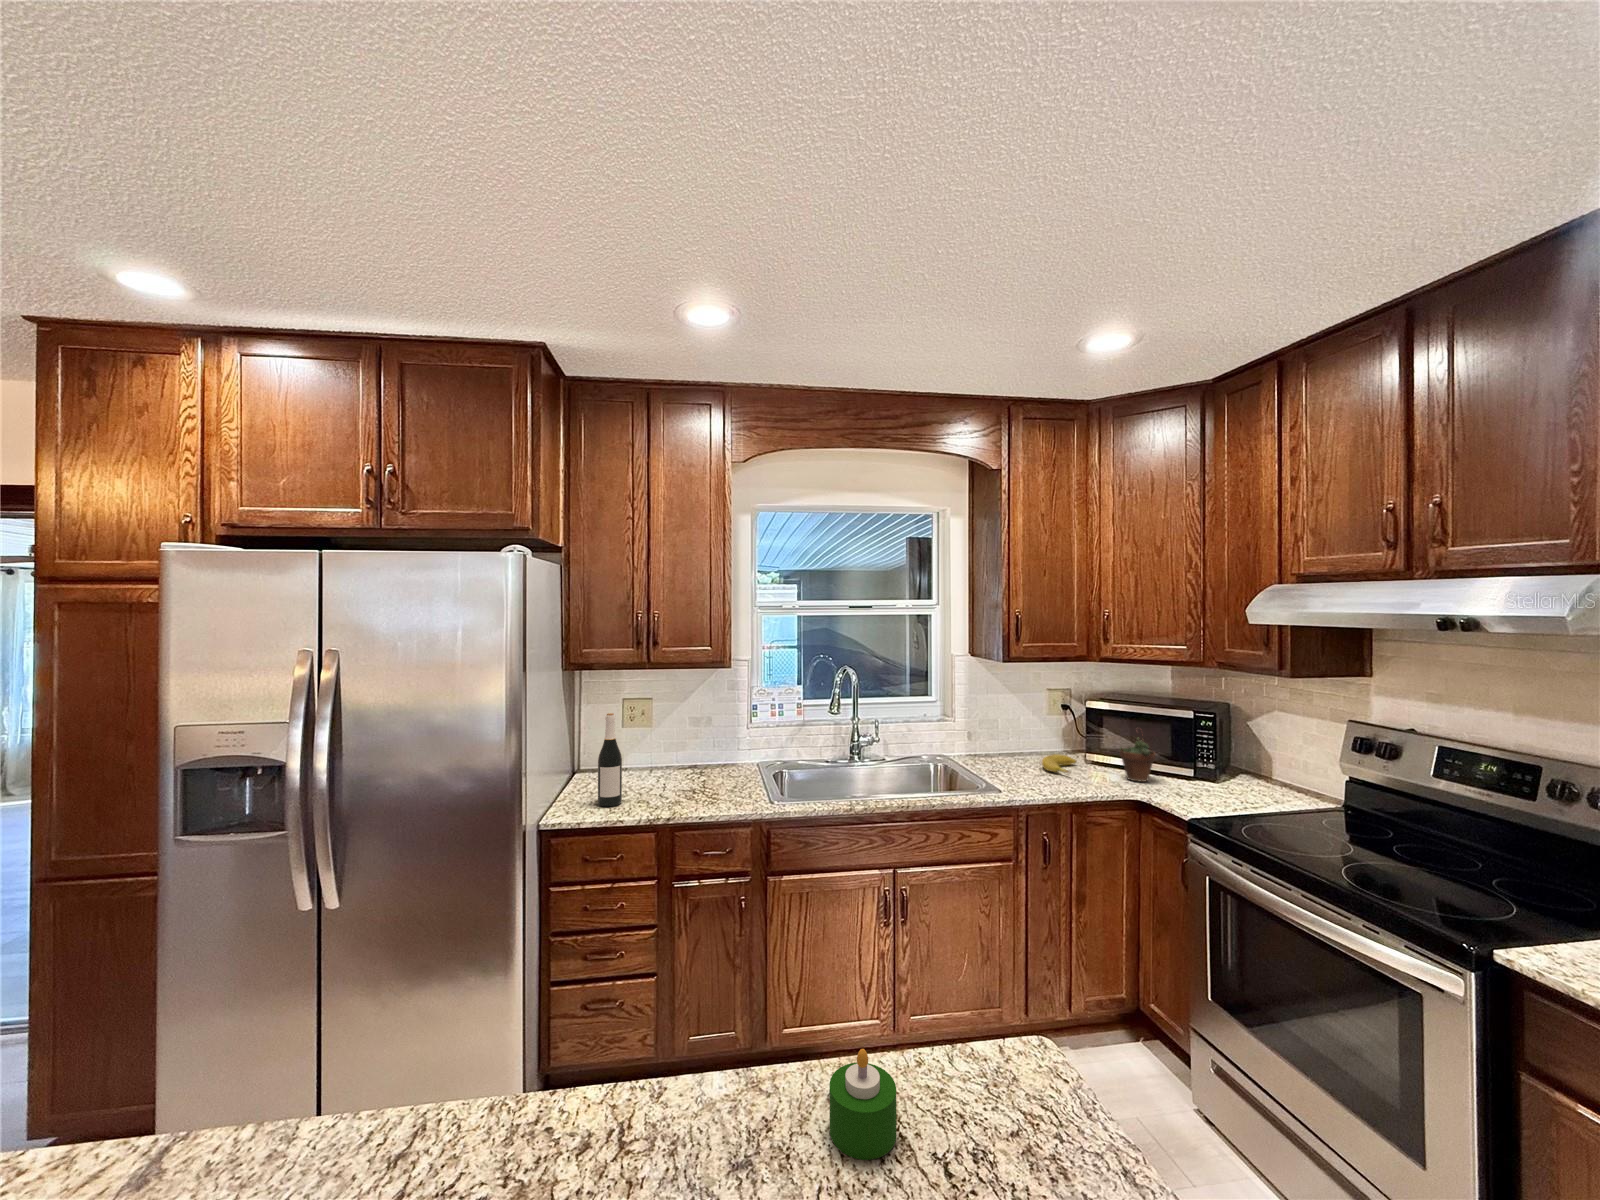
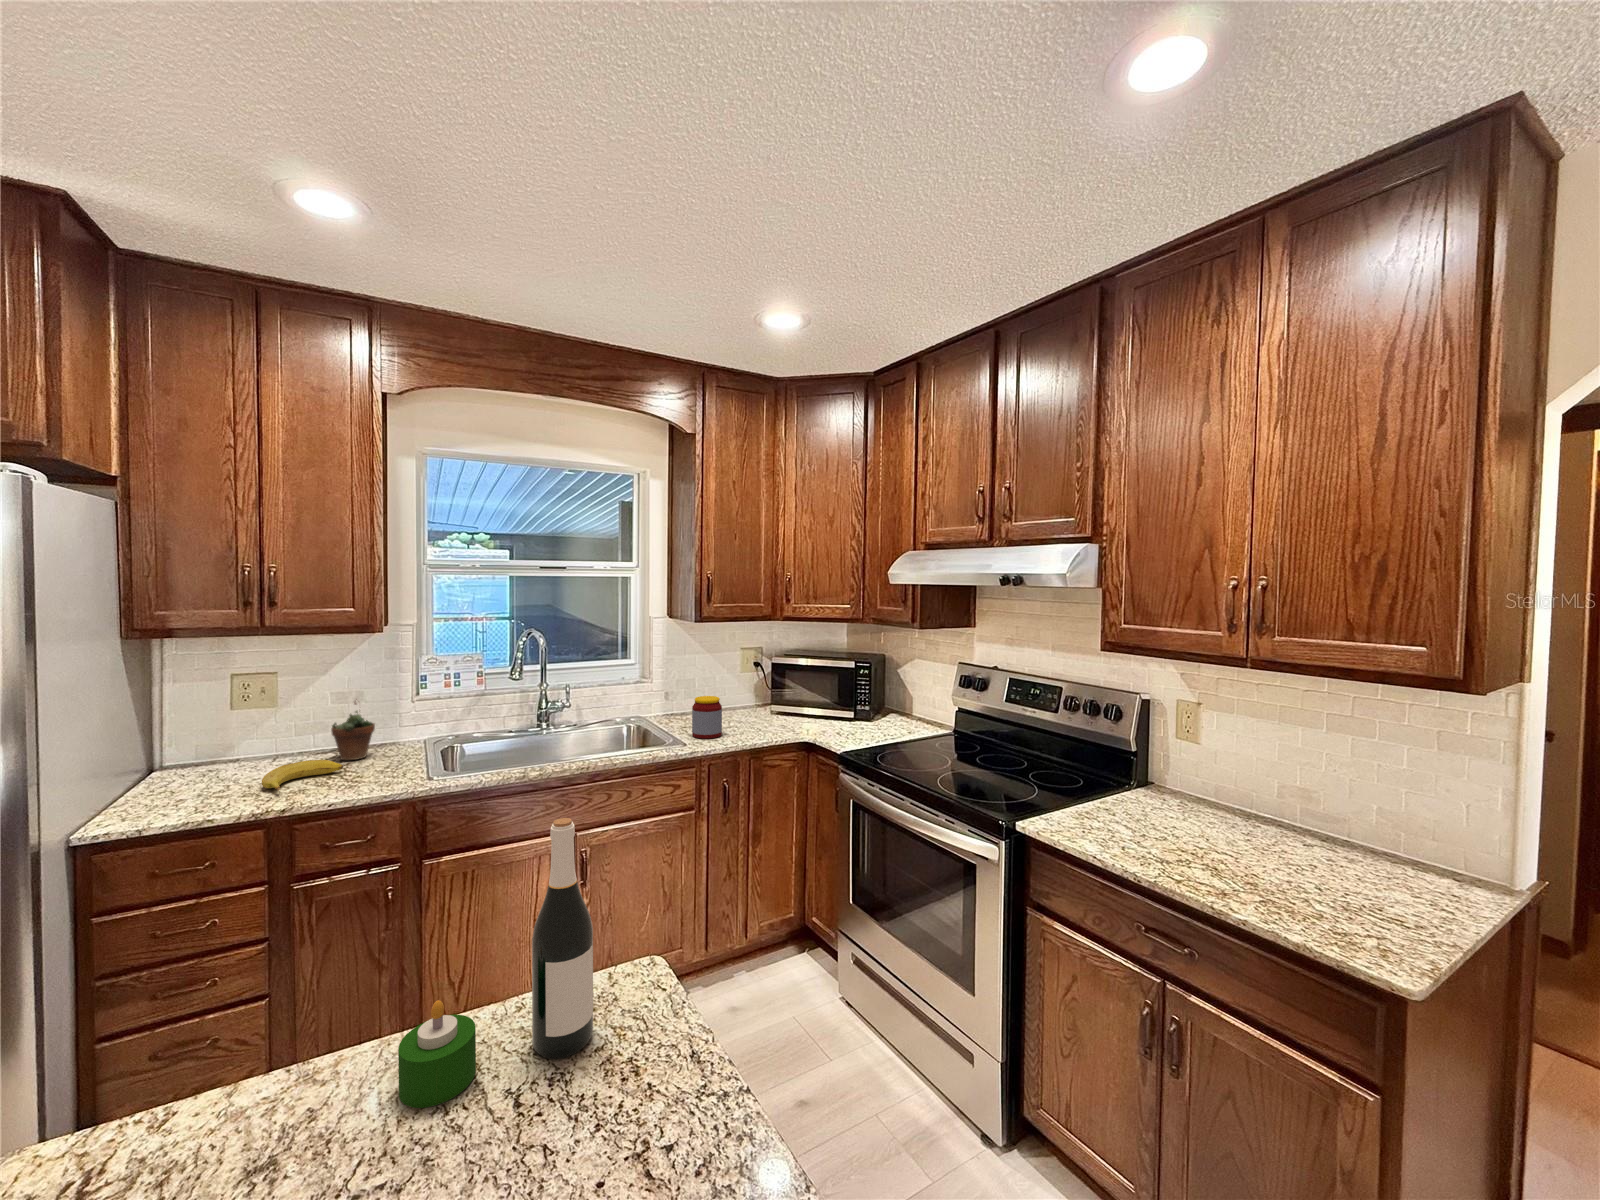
wine bottle: present [598,713,622,807] -> present [532,818,593,1059]
succulent plant: present [1120,728,1155,782] -> present [331,699,375,760]
jar: none [1004,740,1037,786] -> present [692,696,722,739]
fruit: present [1042,754,1077,773] -> present [262,760,343,791]

